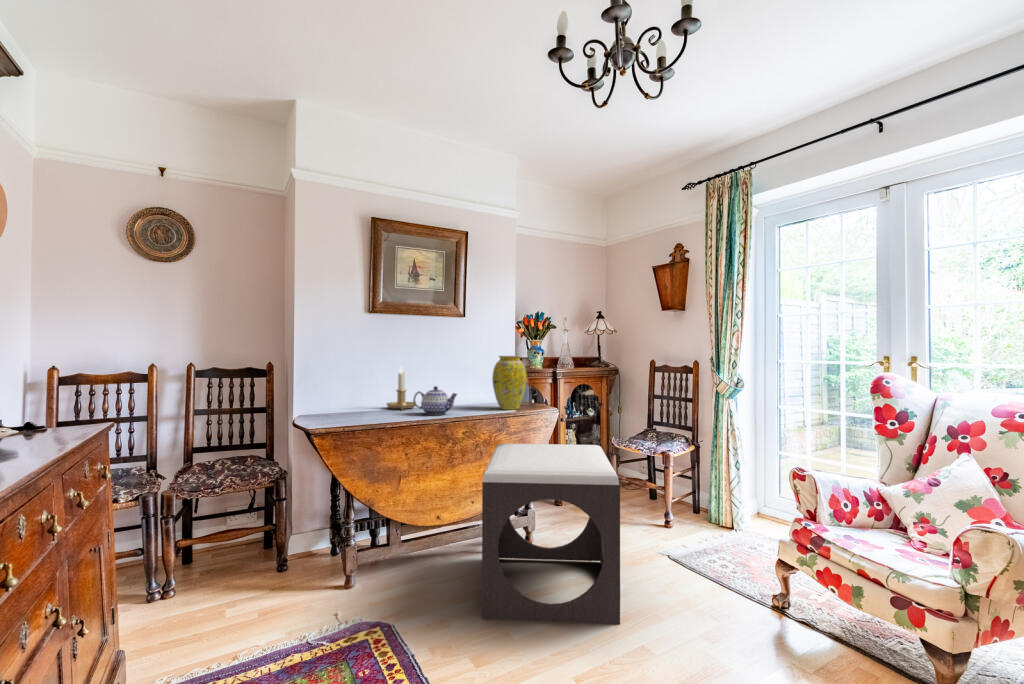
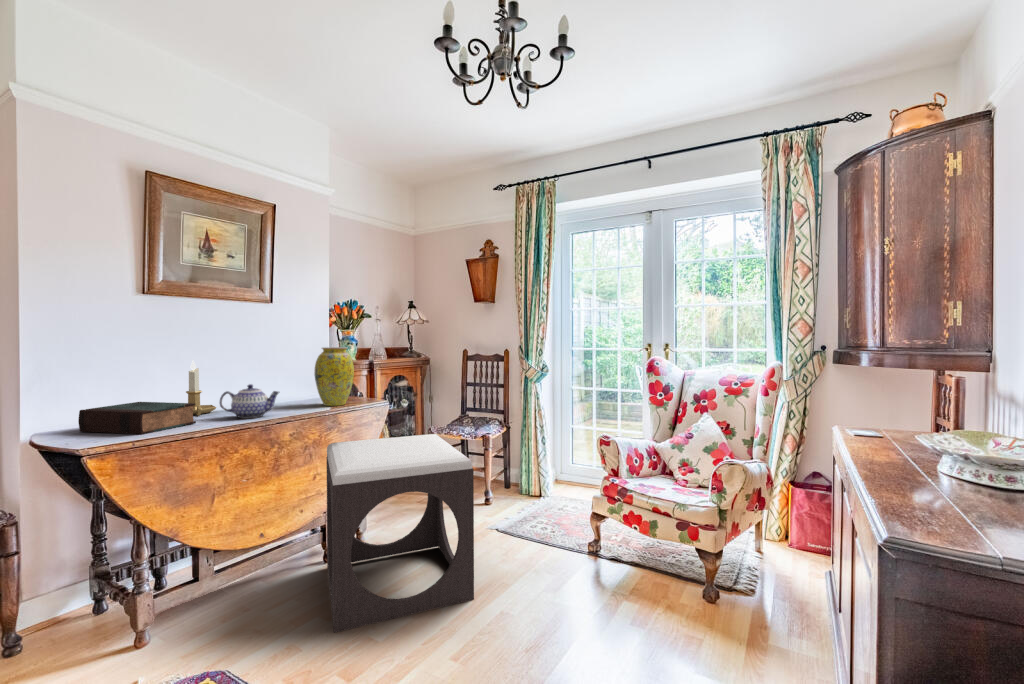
book: none [321,396,394,421] -> present [78,402,196,434]

